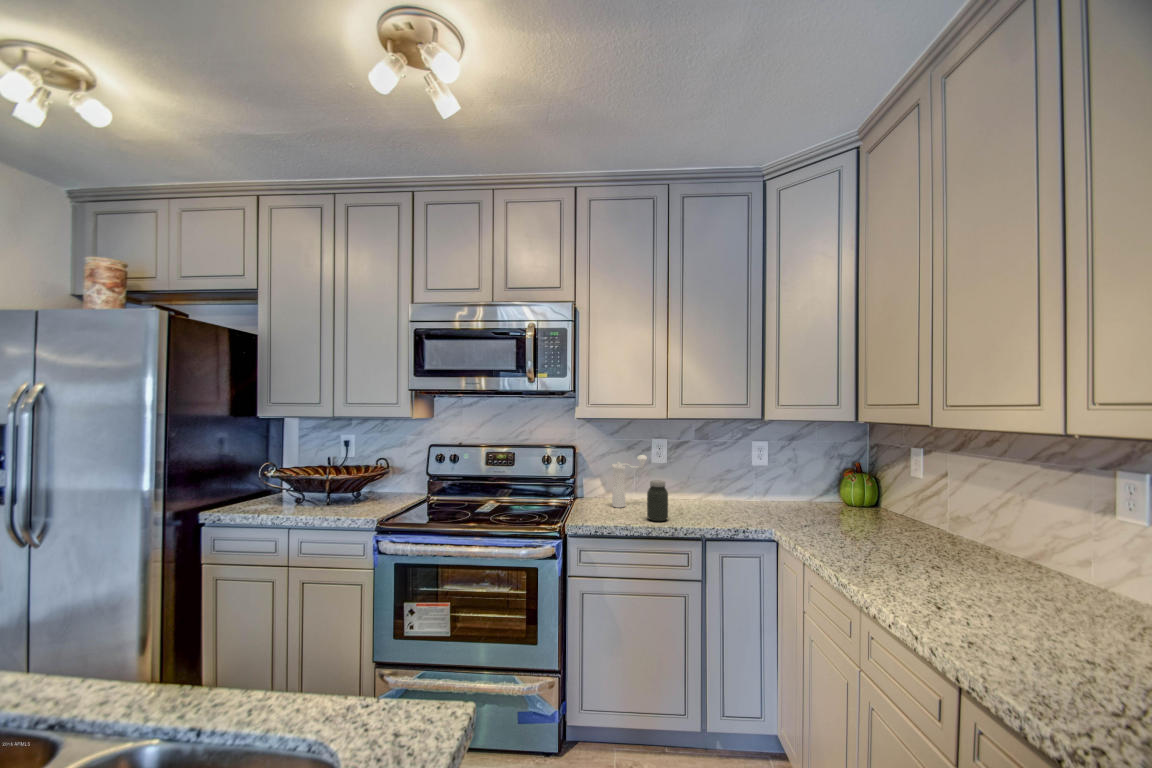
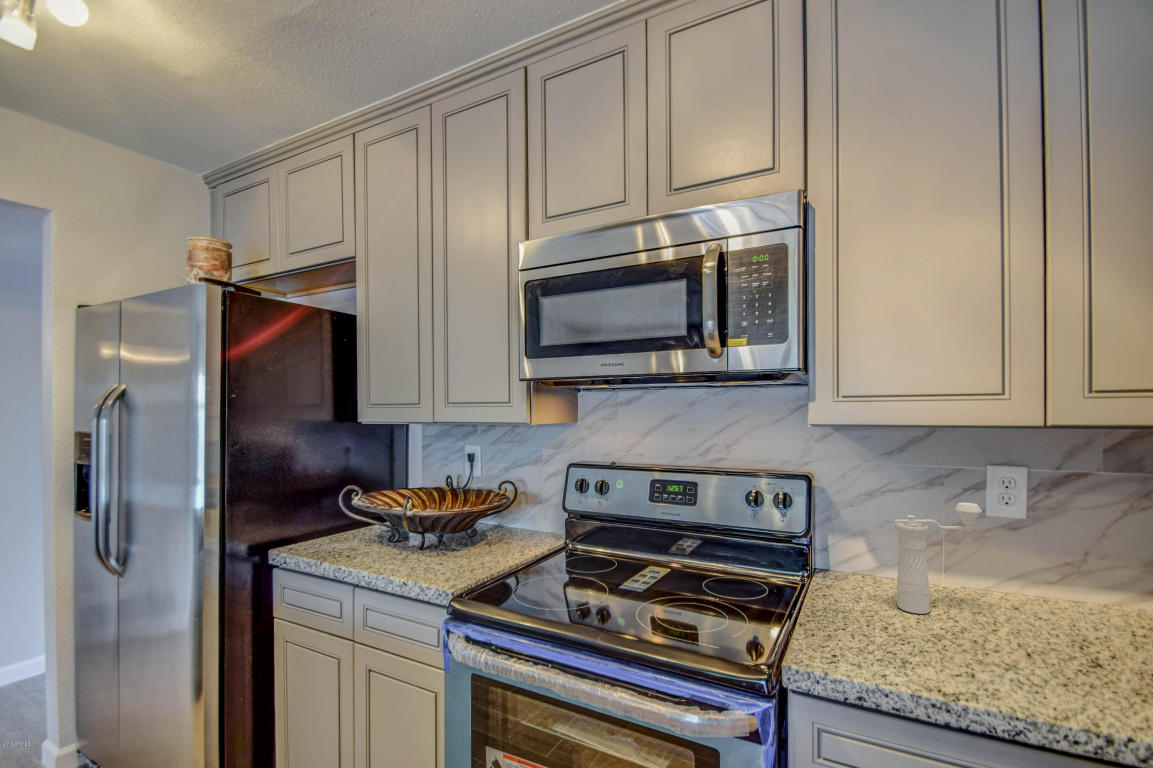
jar: present [647,480,668,521] -> none [1001,575,1069,686]

